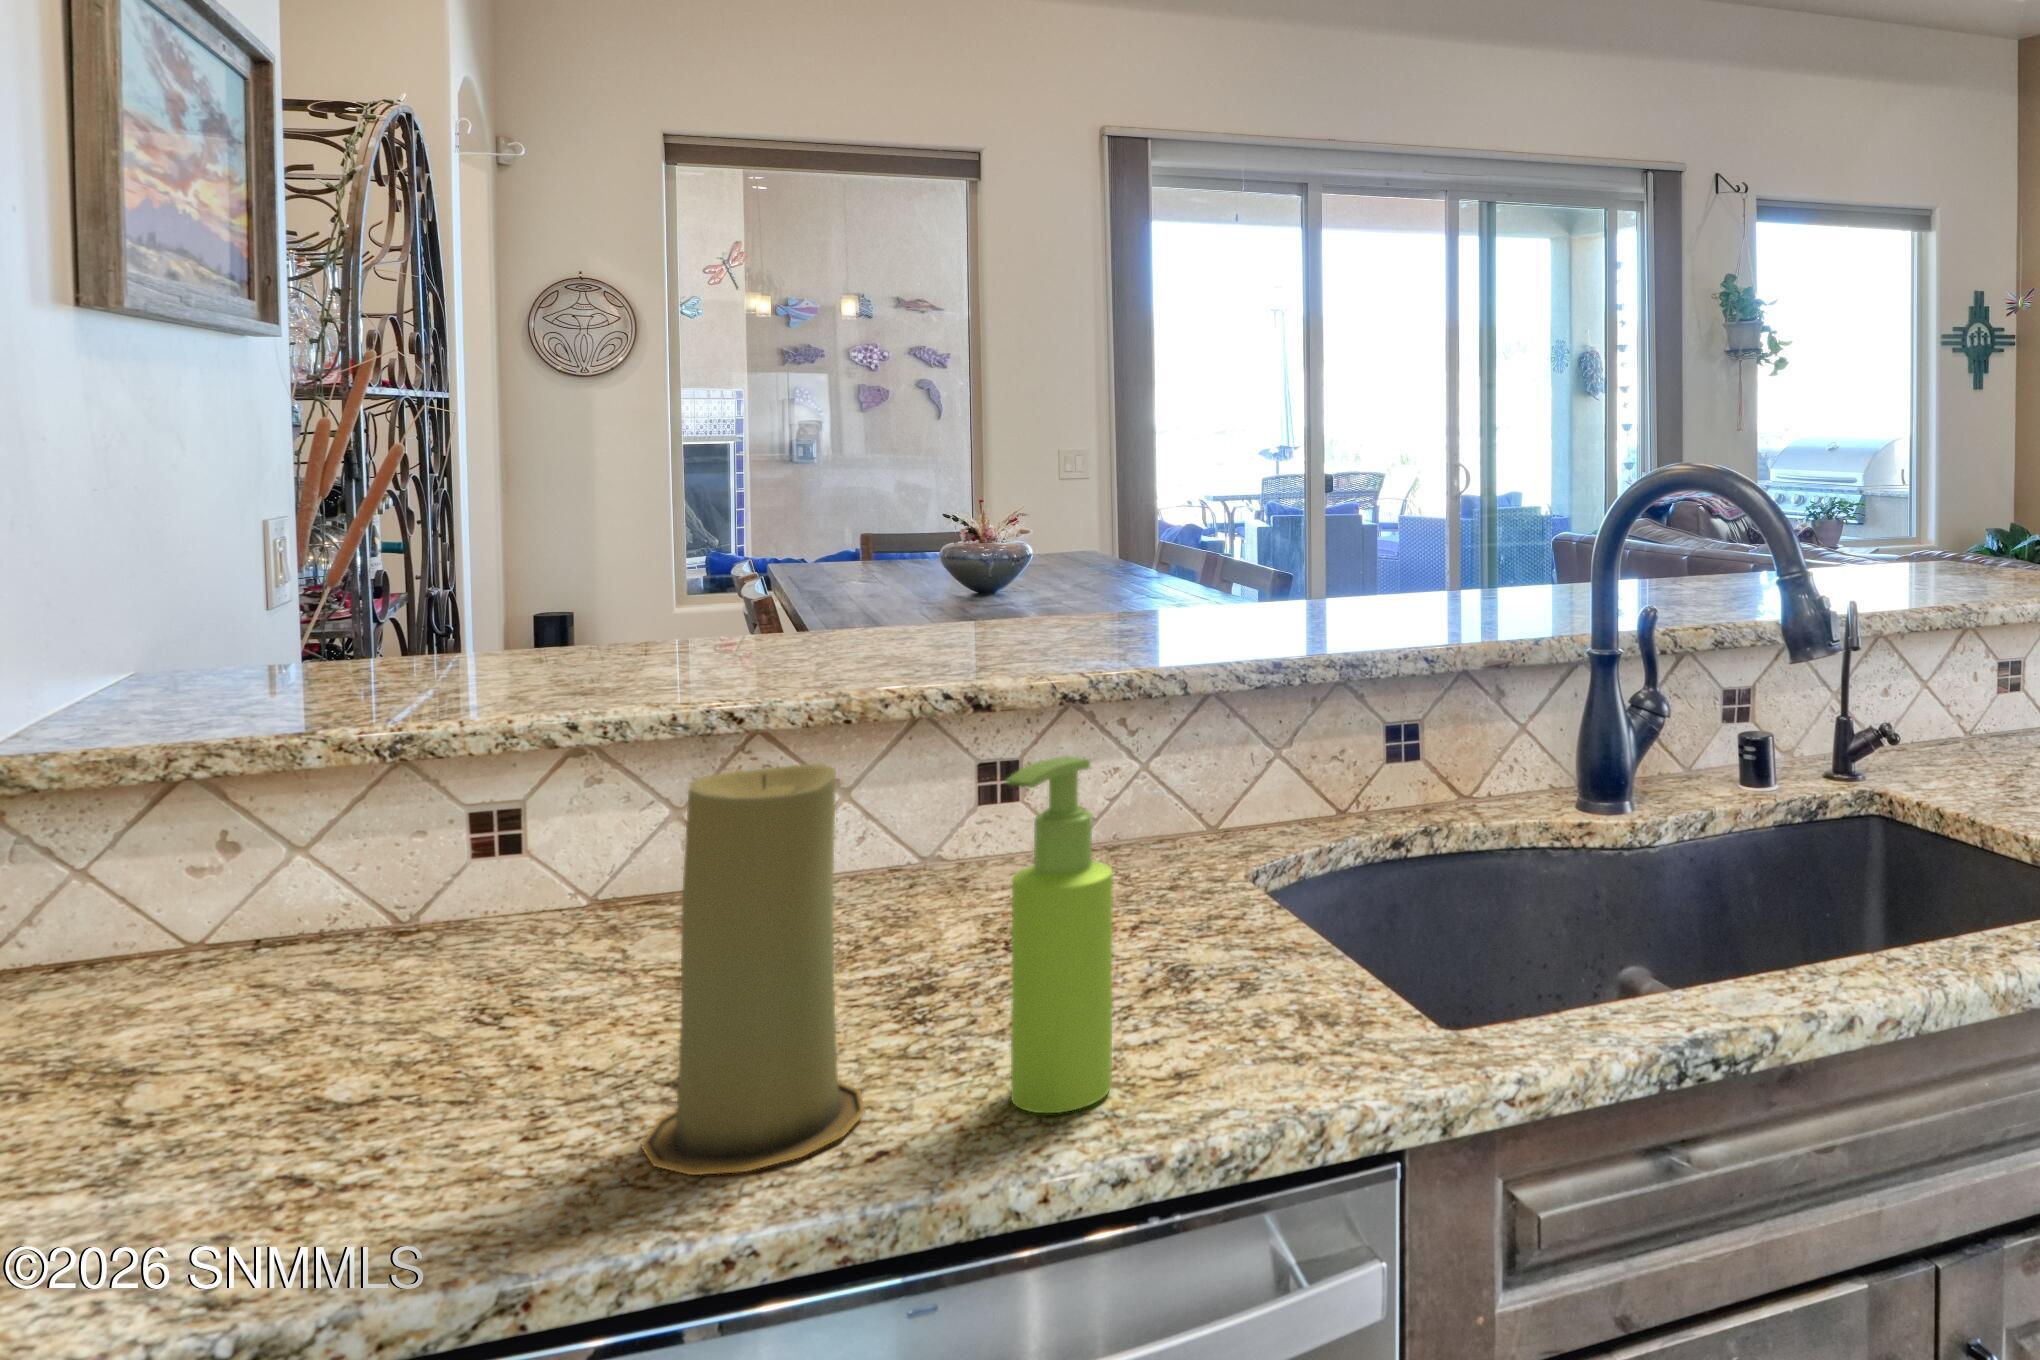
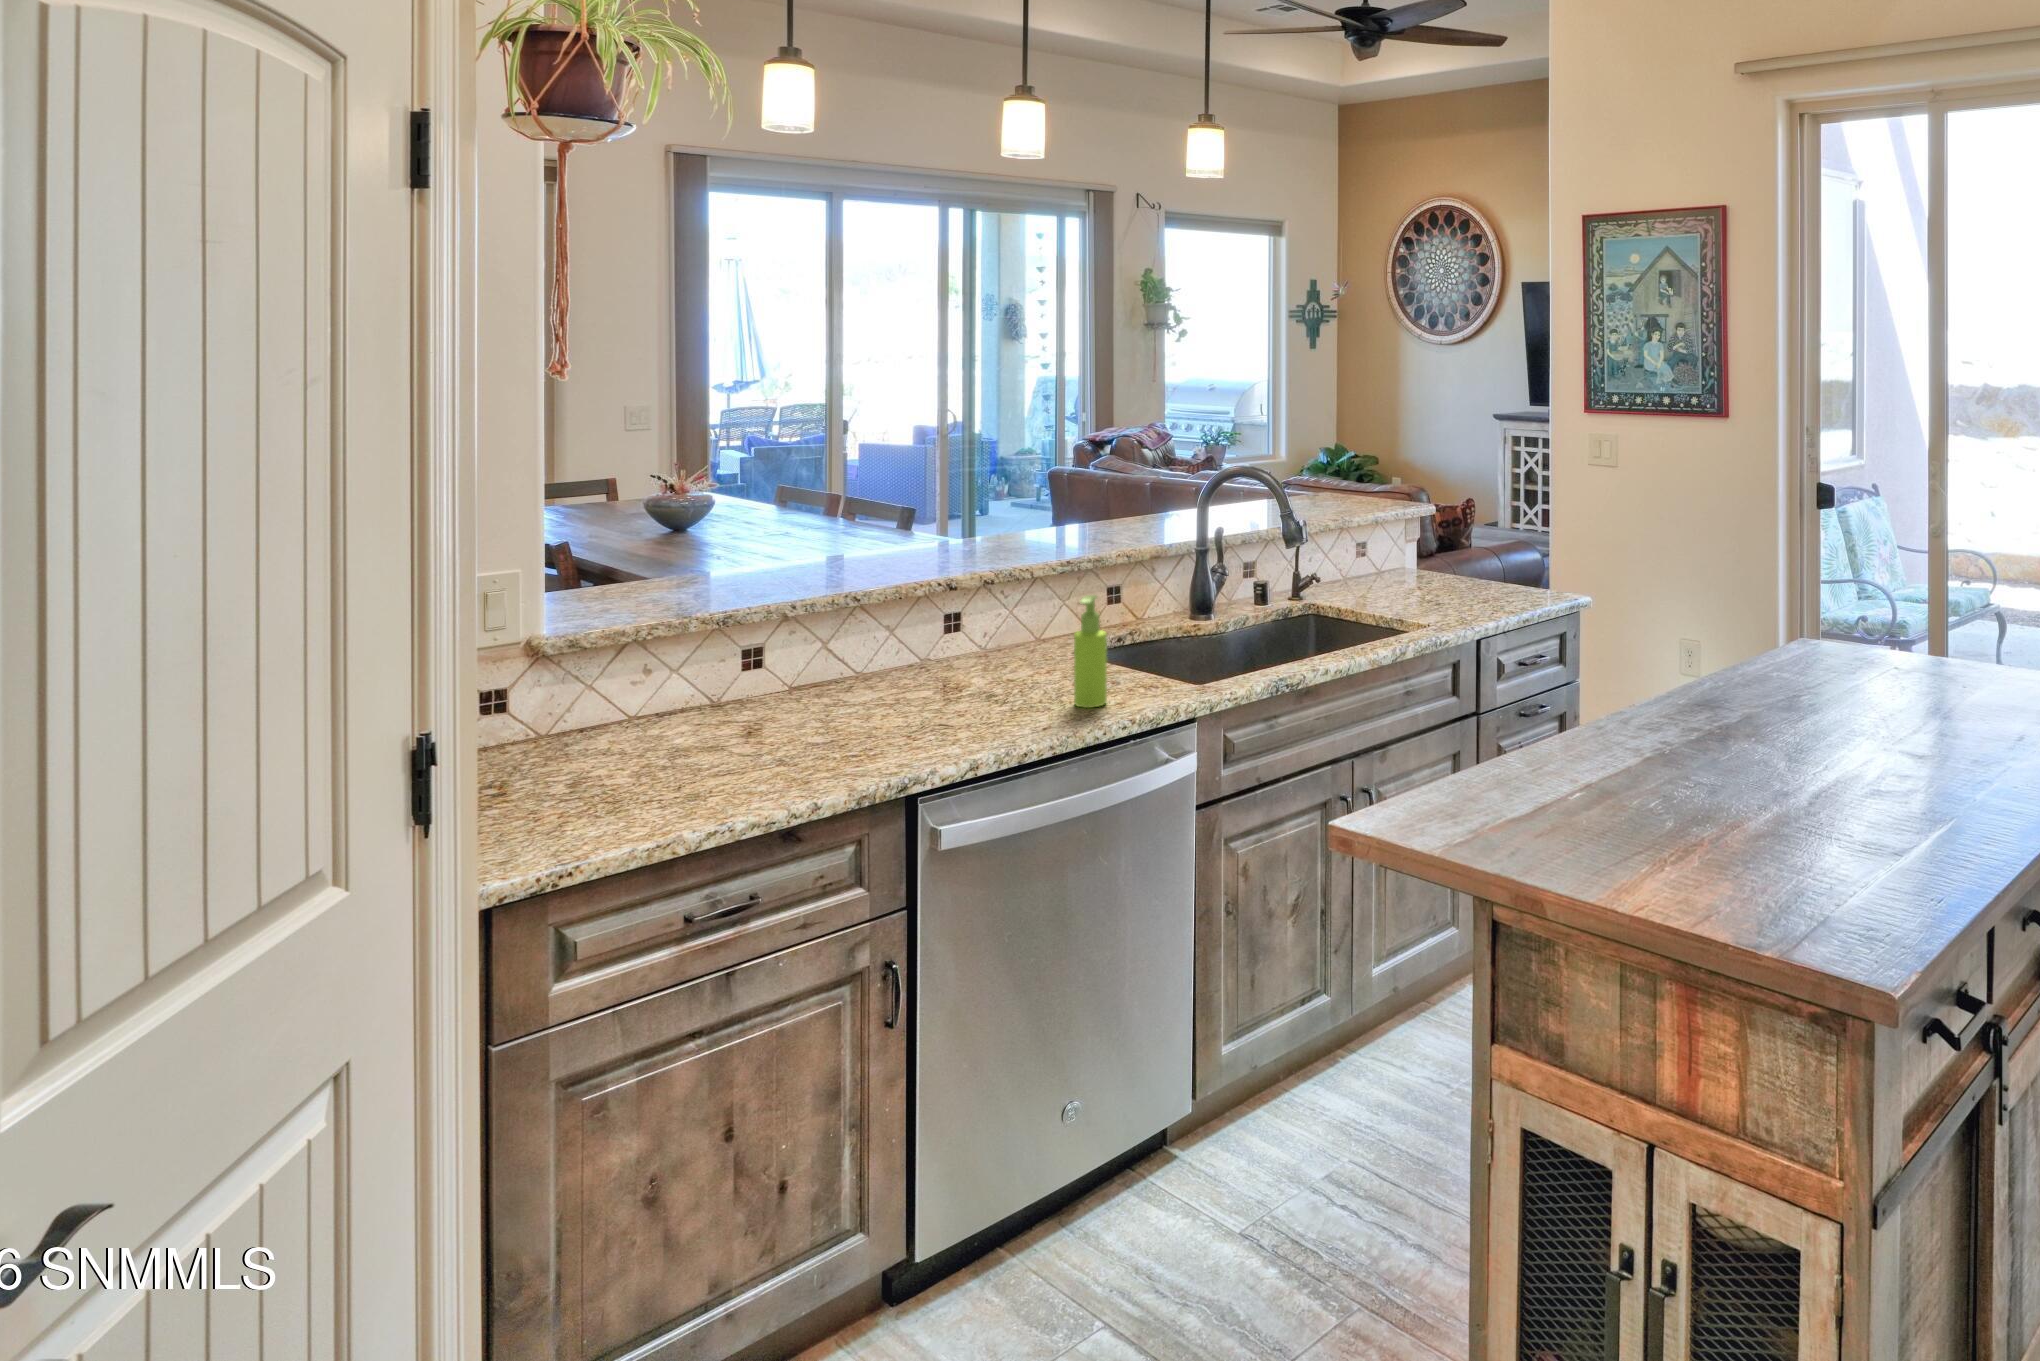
candle: present [642,763,865,1175] -> none [971,602,1038,727]

